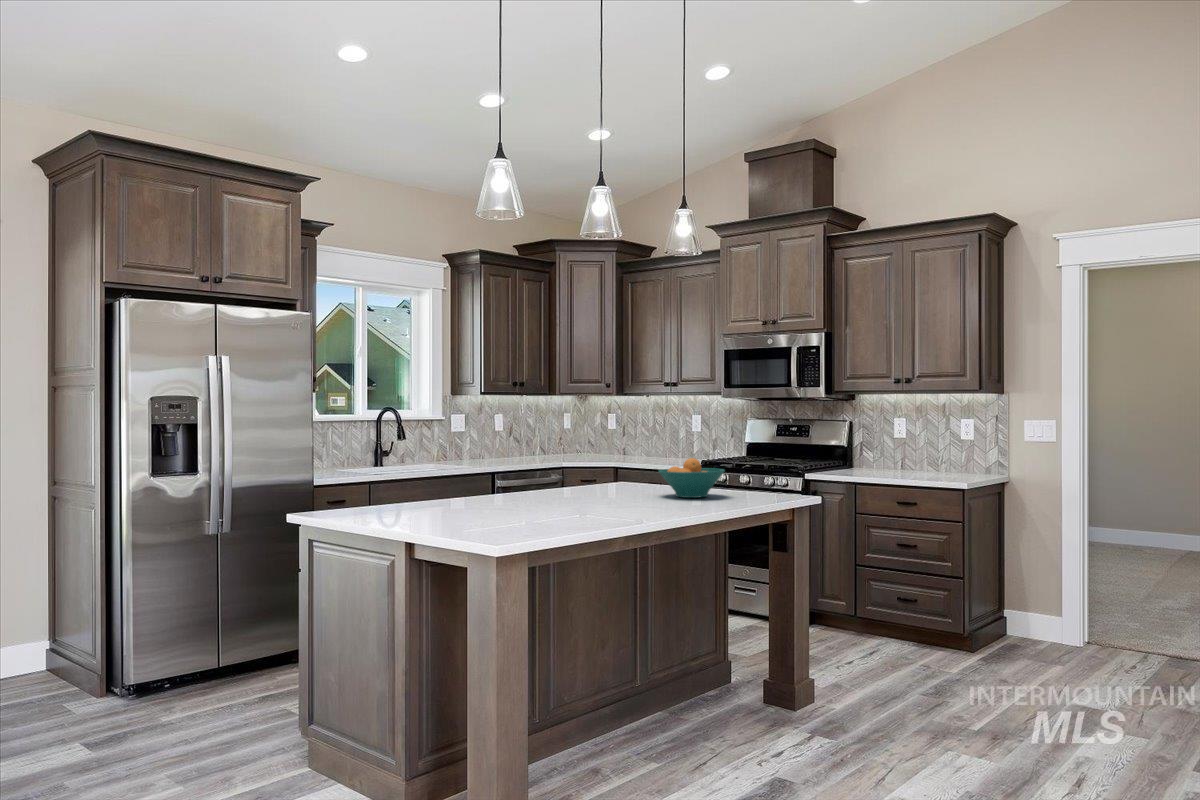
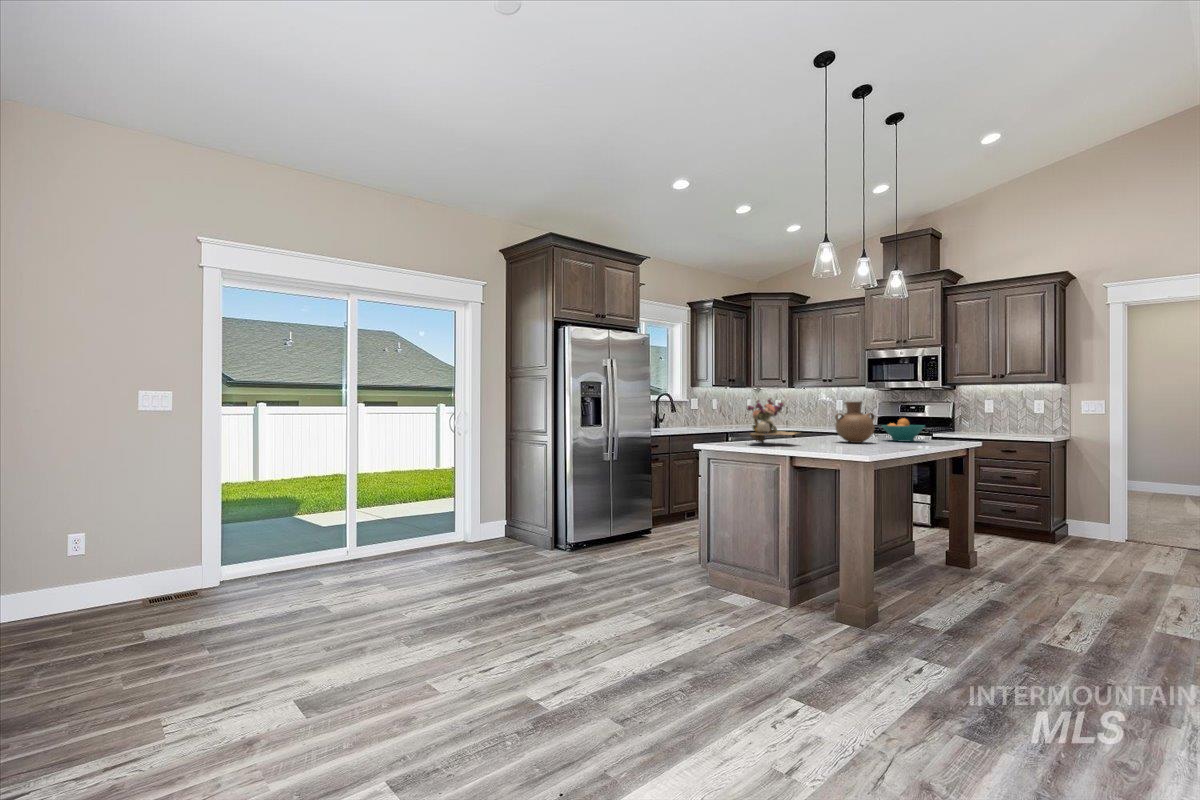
flower arrangement: none [379,426,480,512] -> present [747,398,797,443]
vase: none [564,432,628,503] -> present [835,401,875,443]

